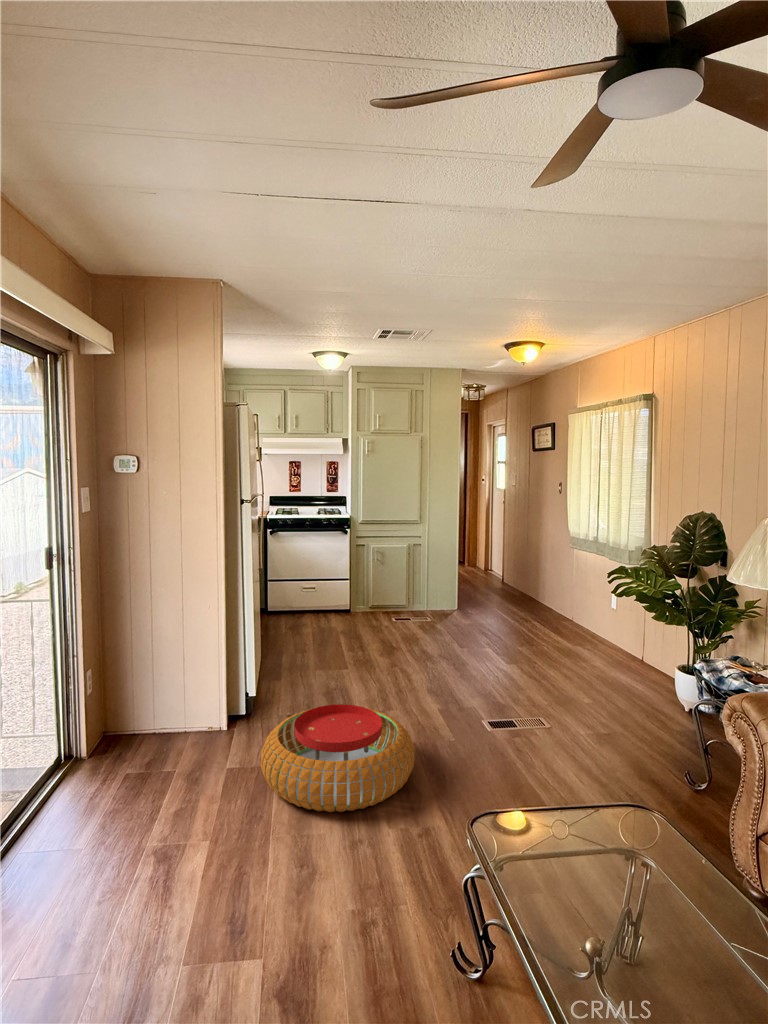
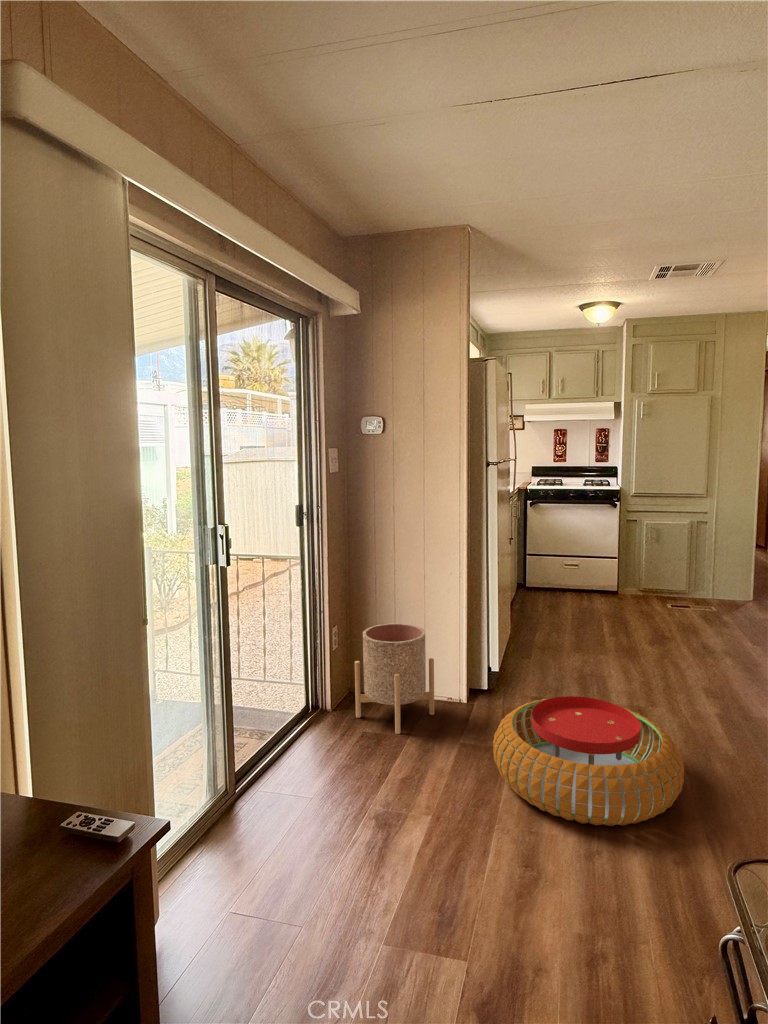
planter: none [113,660,198,770] -> present [355,623,434,734]

